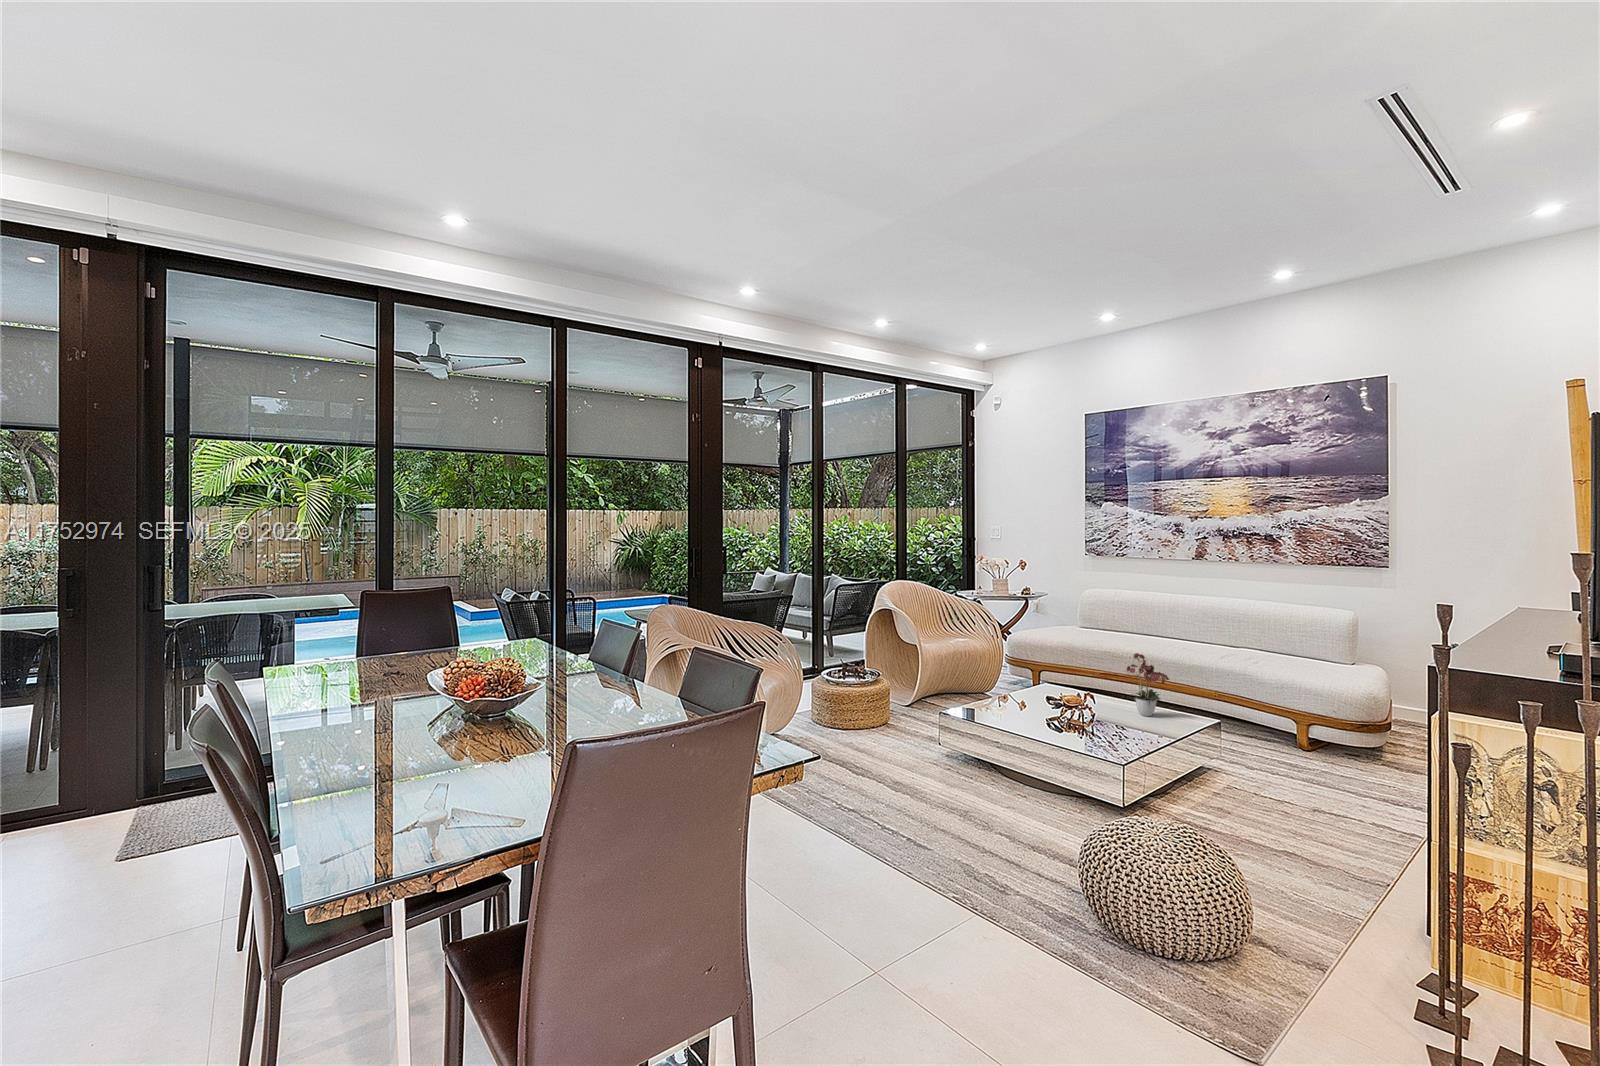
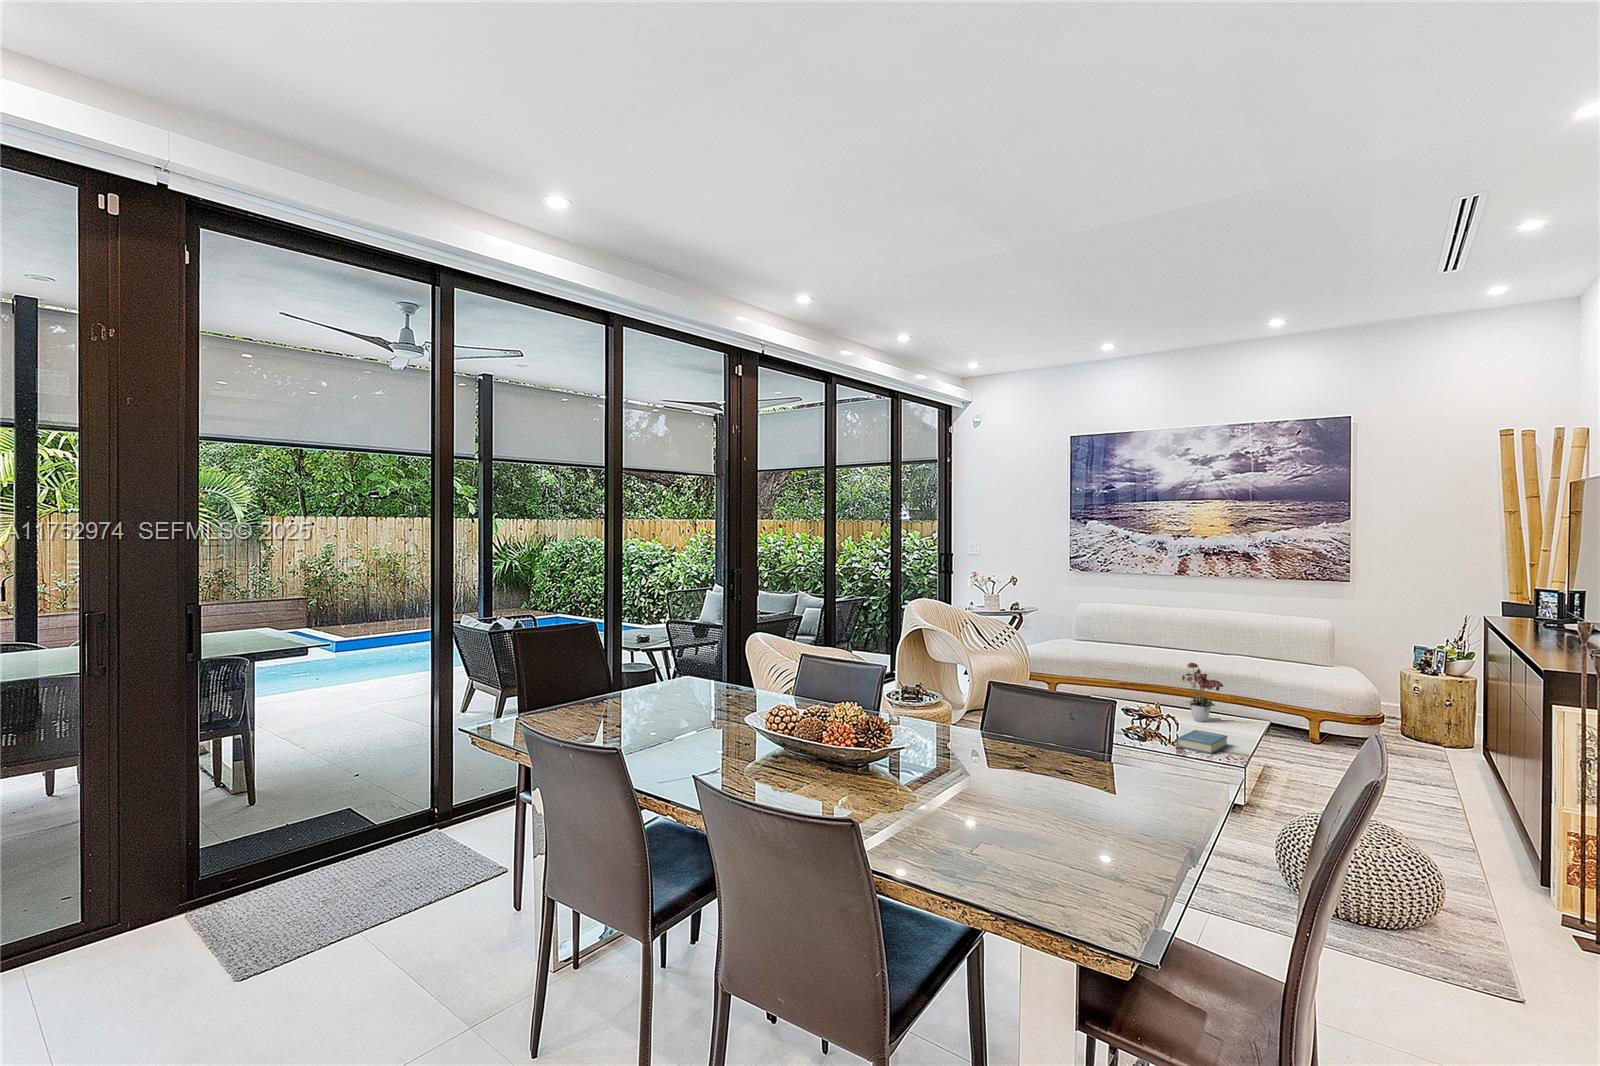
book: none [1078,724,1139,751] -> present [1177,730,1228,754]

